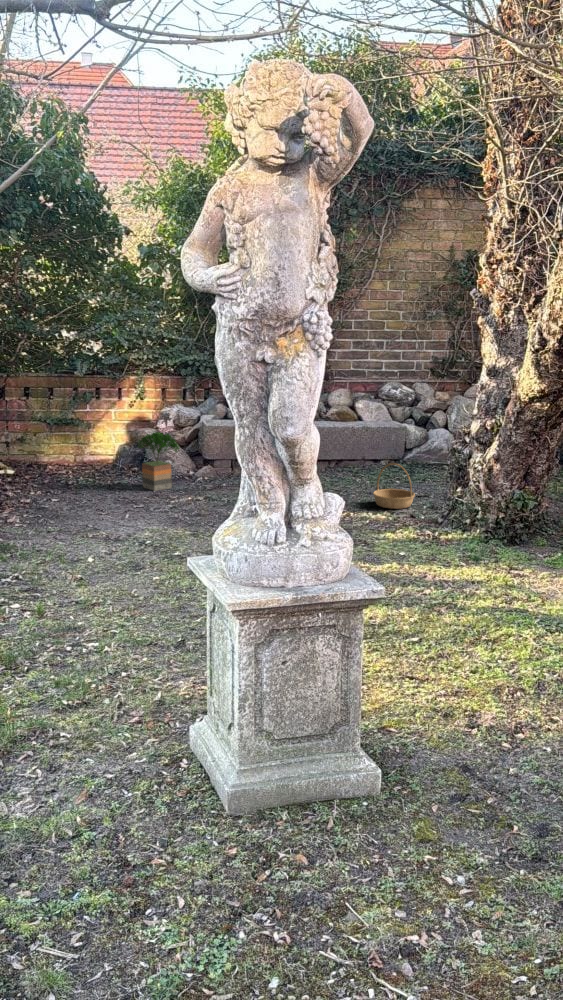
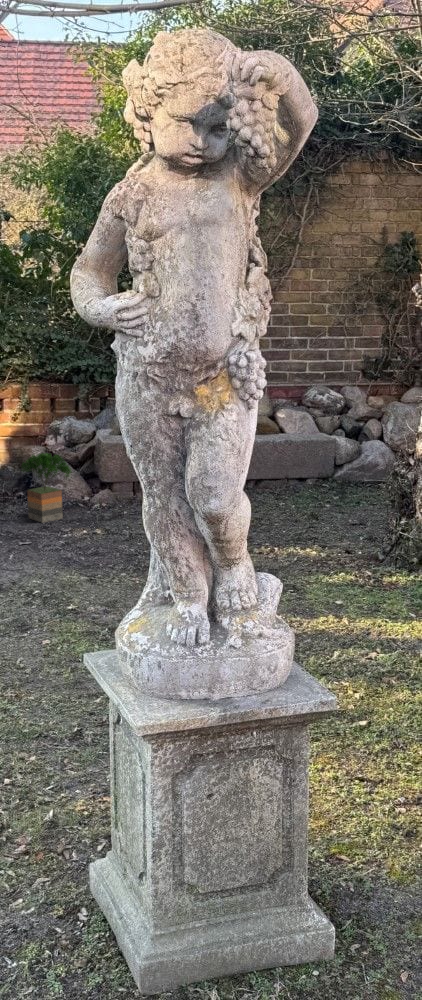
basket: present [373,463,415,509] -> none [301,488,350,542]

